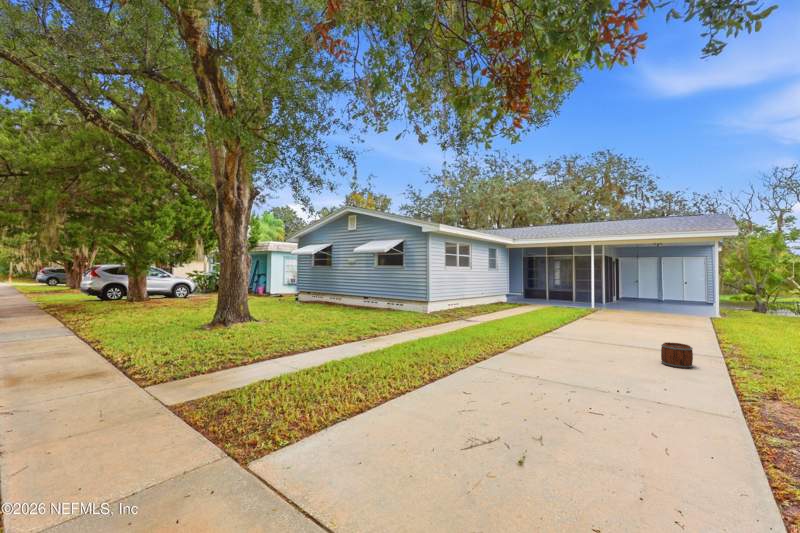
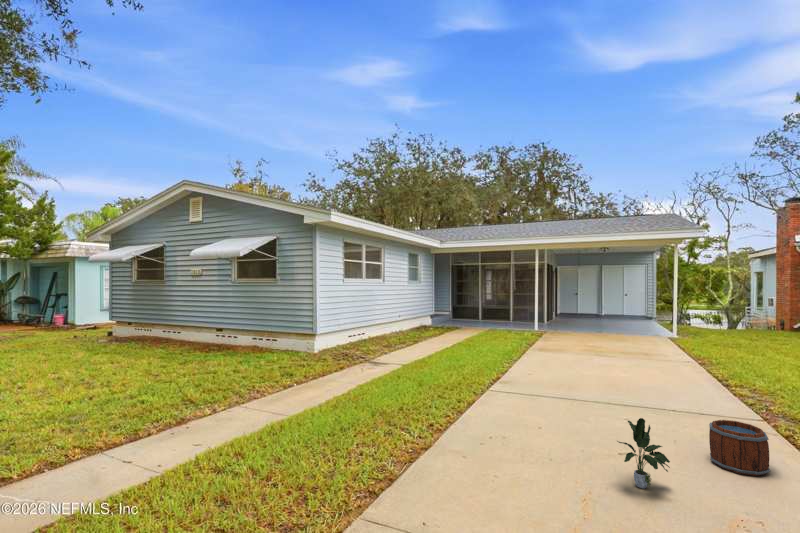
potted plant: none [600,334,628,367] -> present [617,418,670,488]

